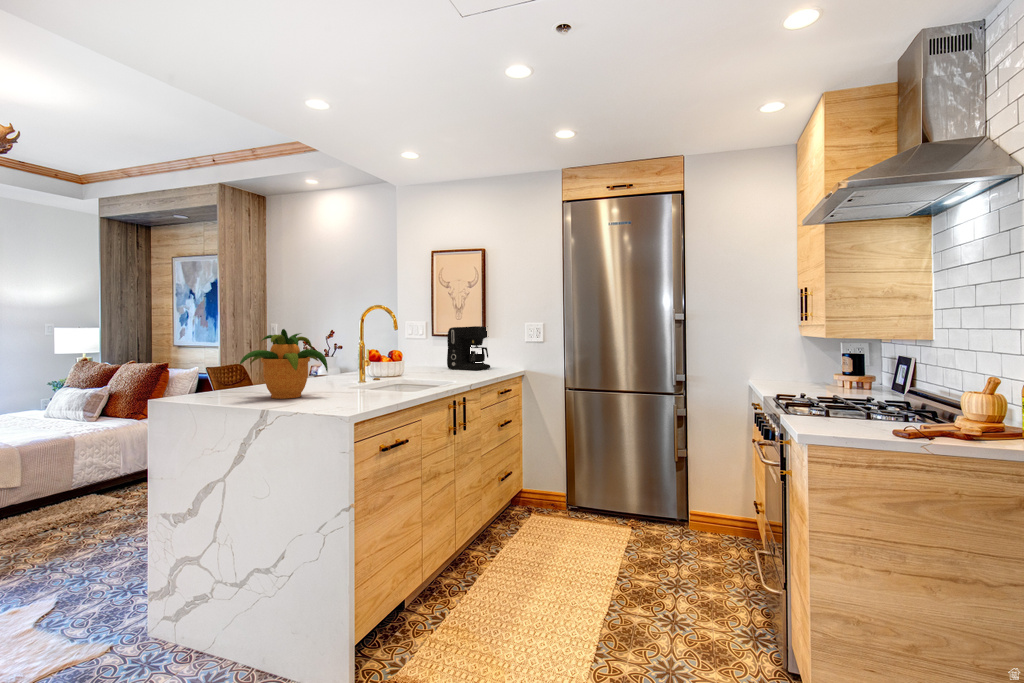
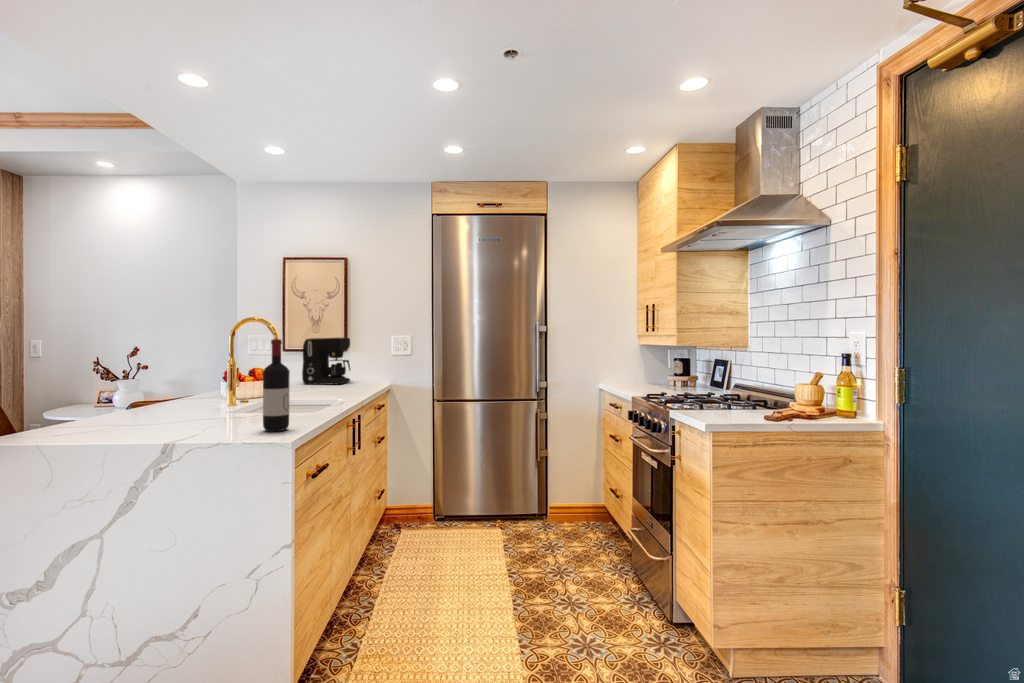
wine bottle: none [344,324,366,406] -> present [263,339,290,431]
potted plant: present [240,329,328,399] -> none [110,344,222,428]

